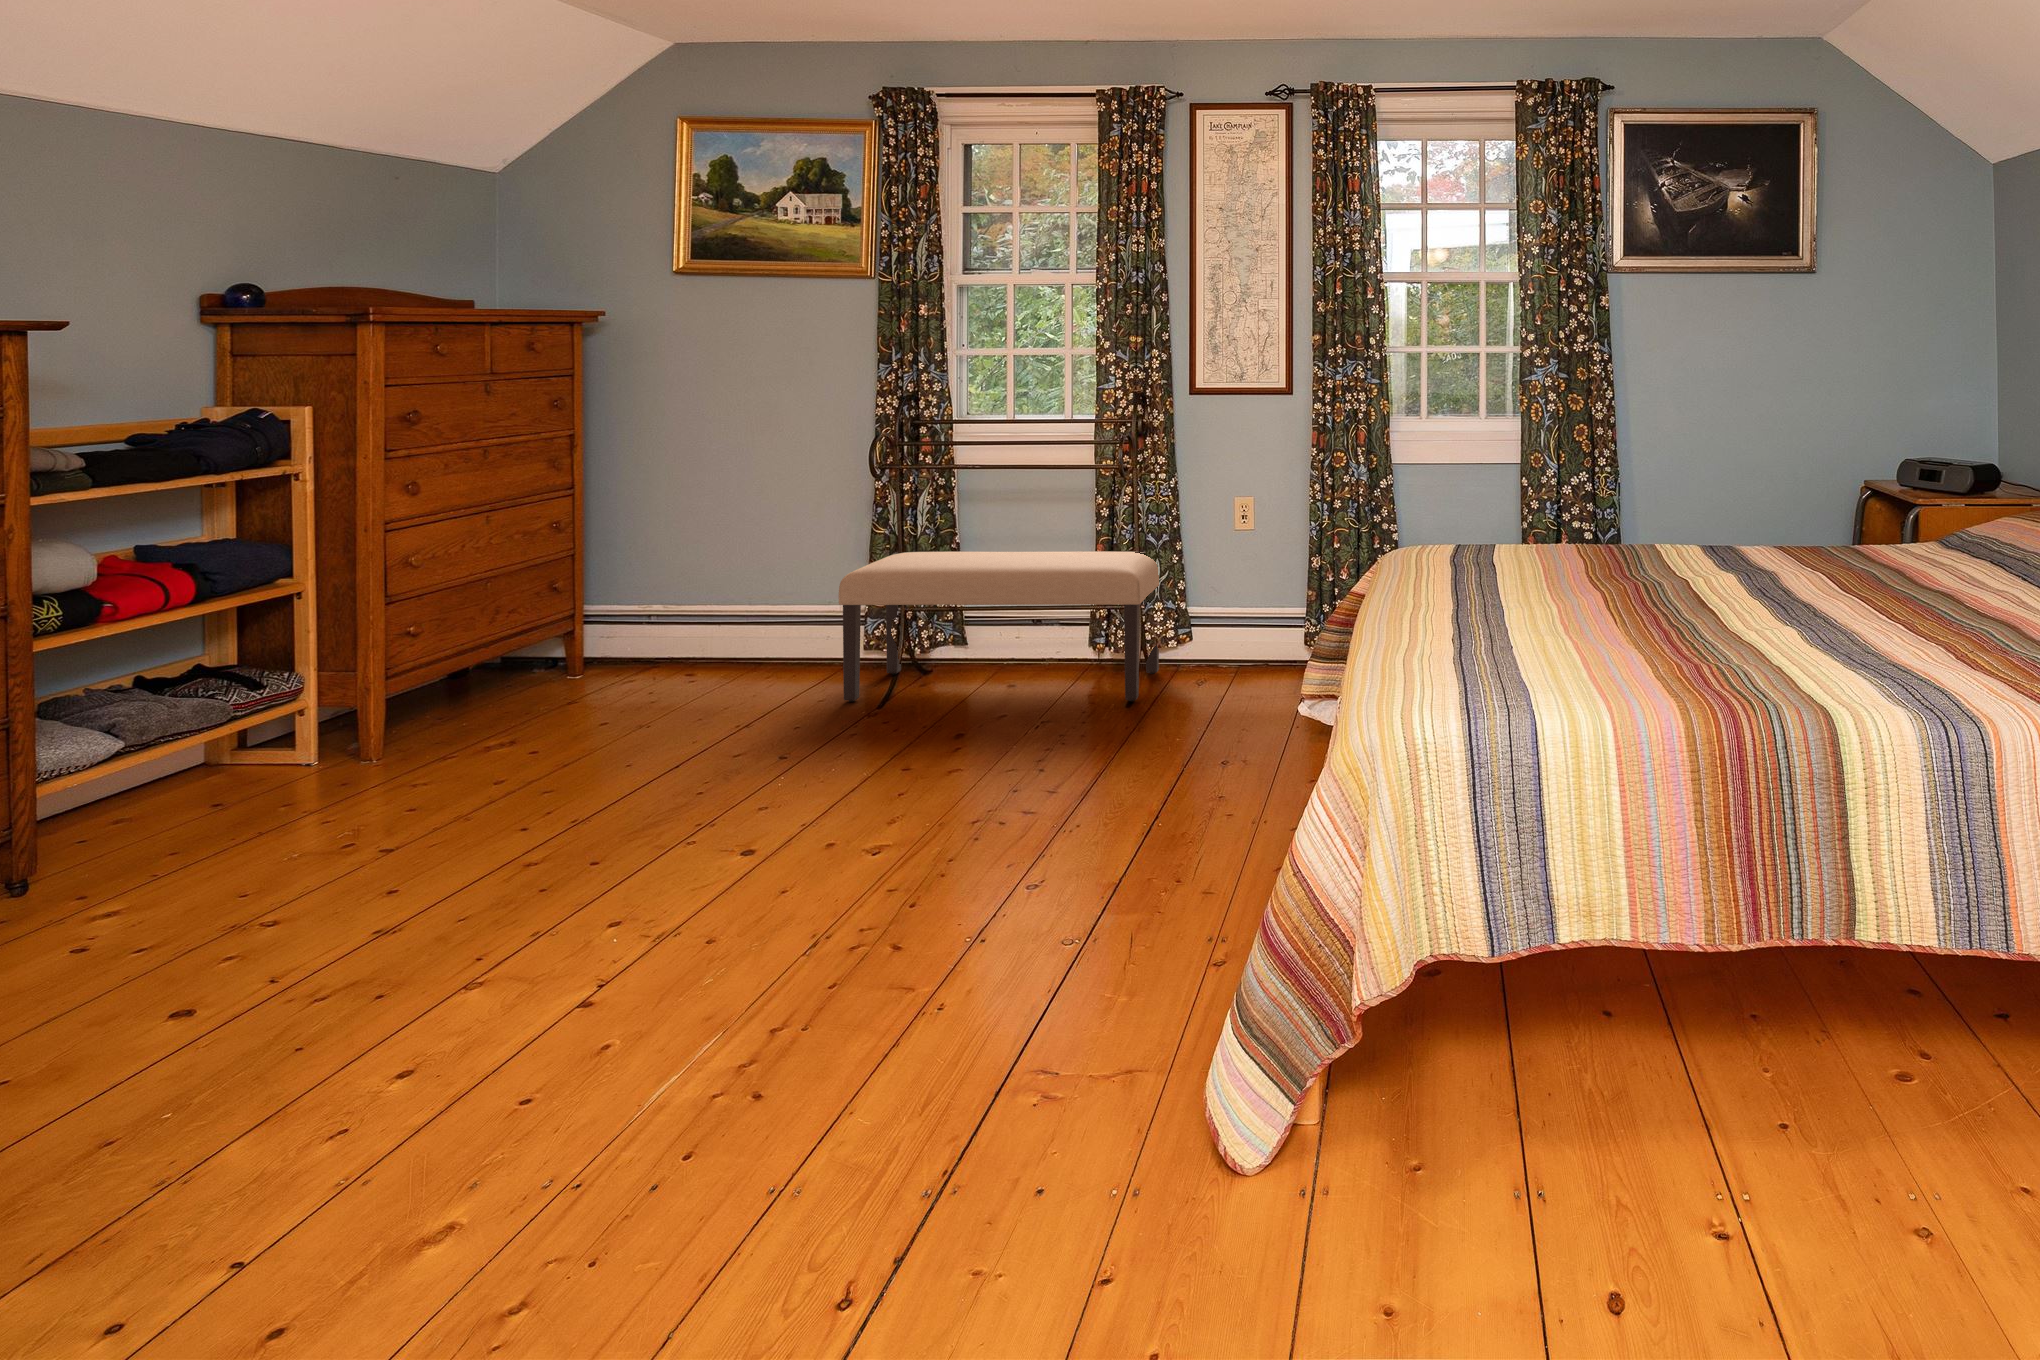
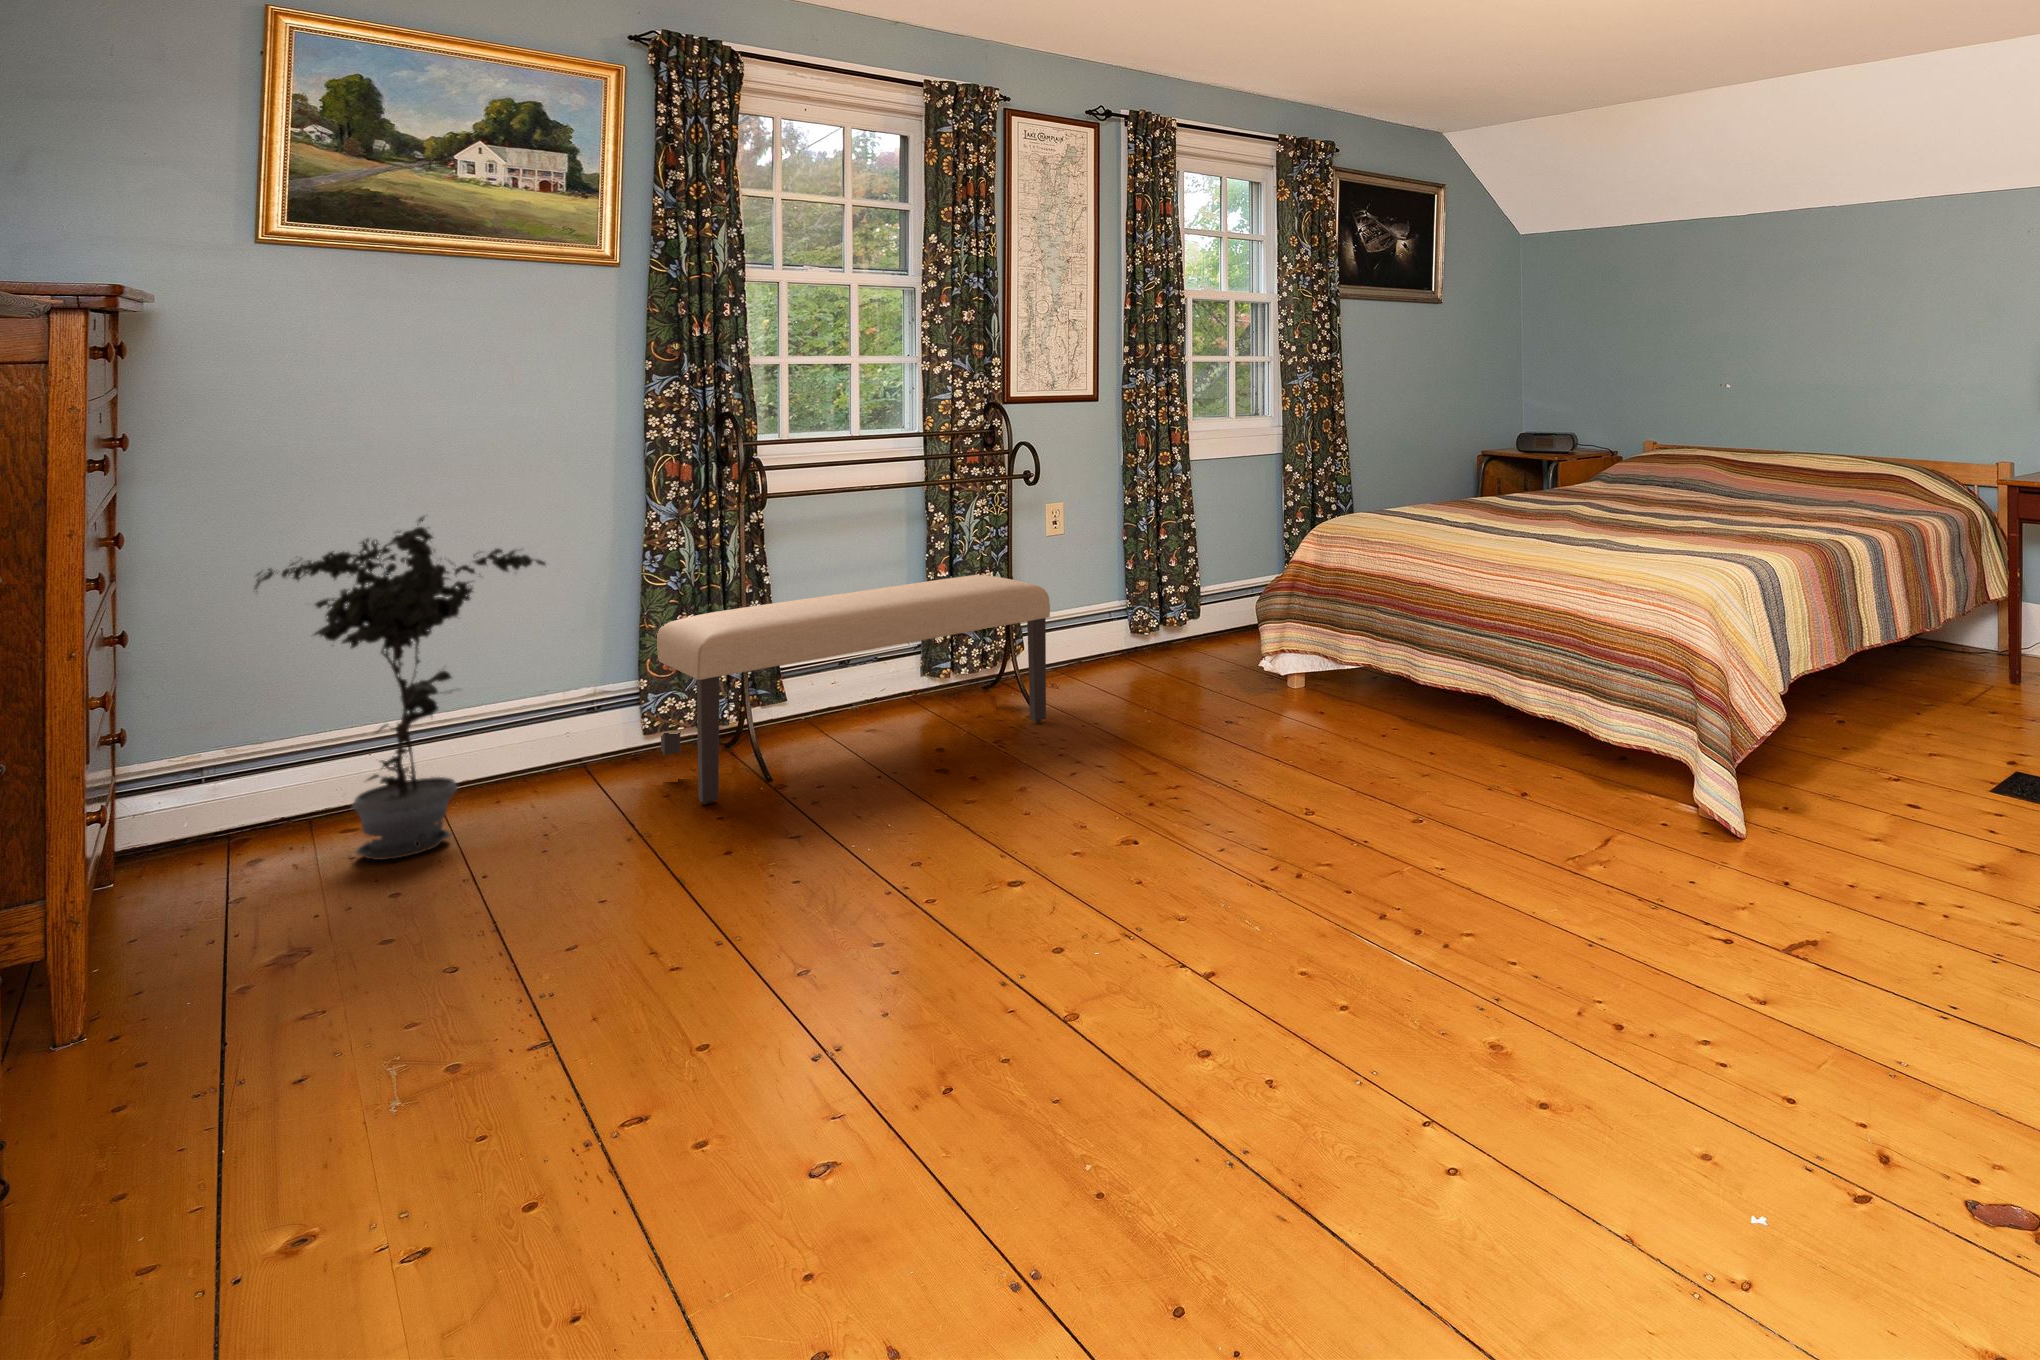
potted plant: none [644,459,780,687] -> present [255,517,545,860]

